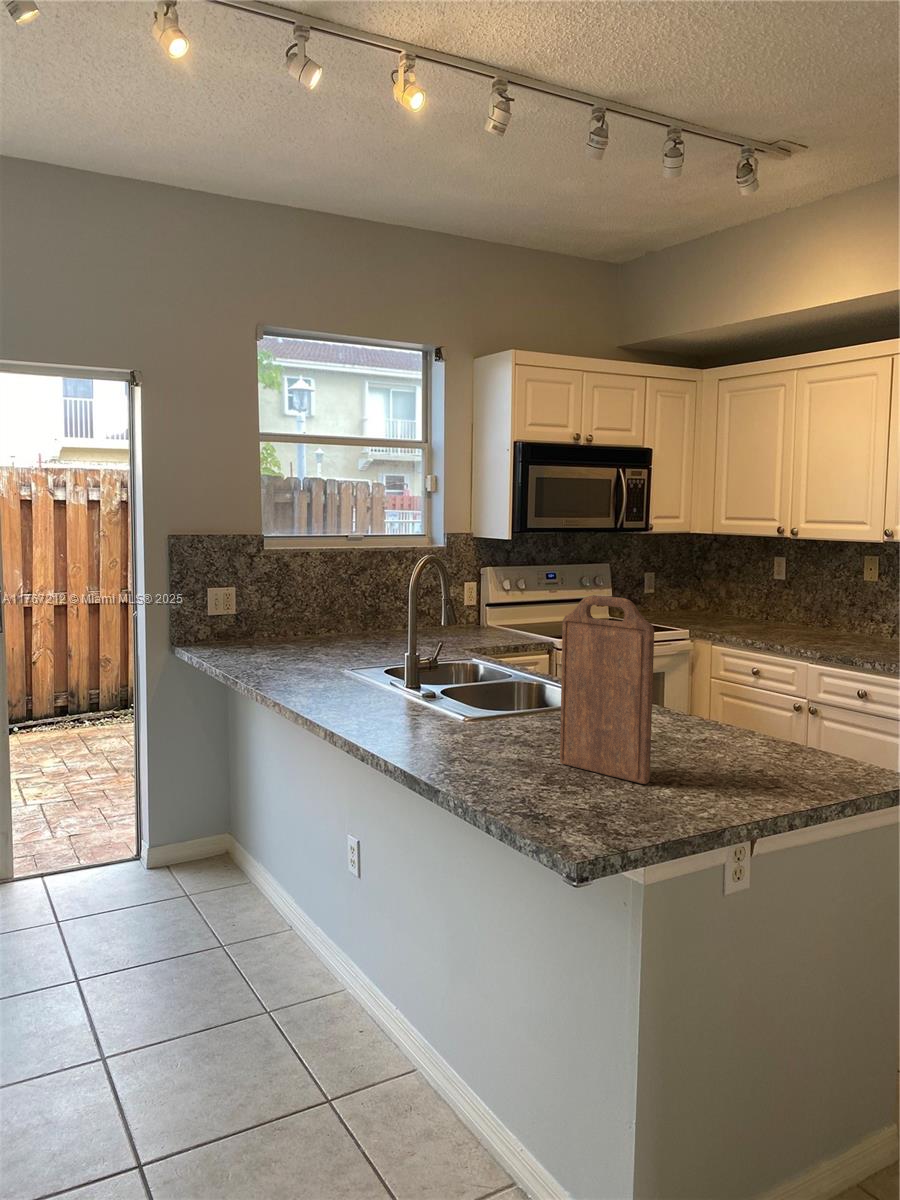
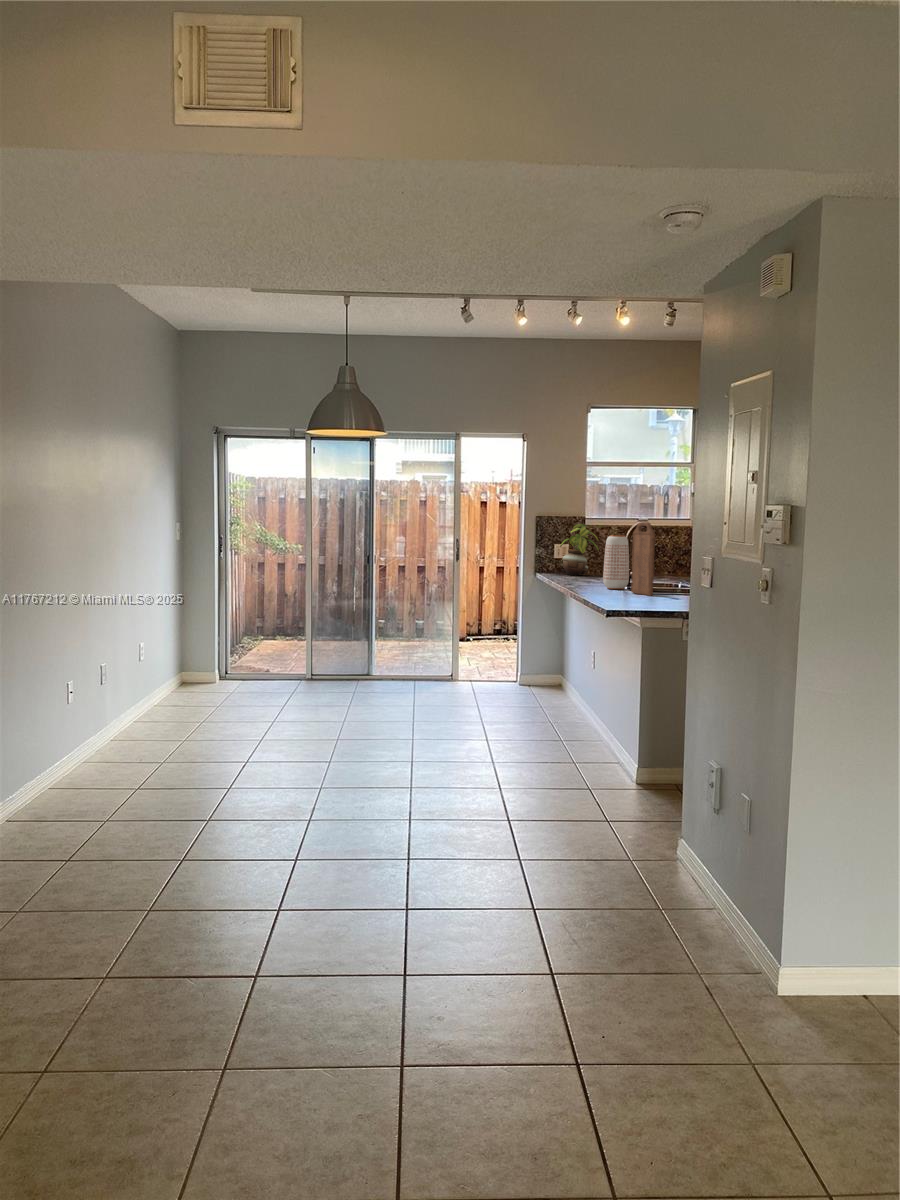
potted plant: none [232,554,313,653] -> present [560,524,599,575]
vase: none [448,611,506,740] -> present [603,535,629,589]

